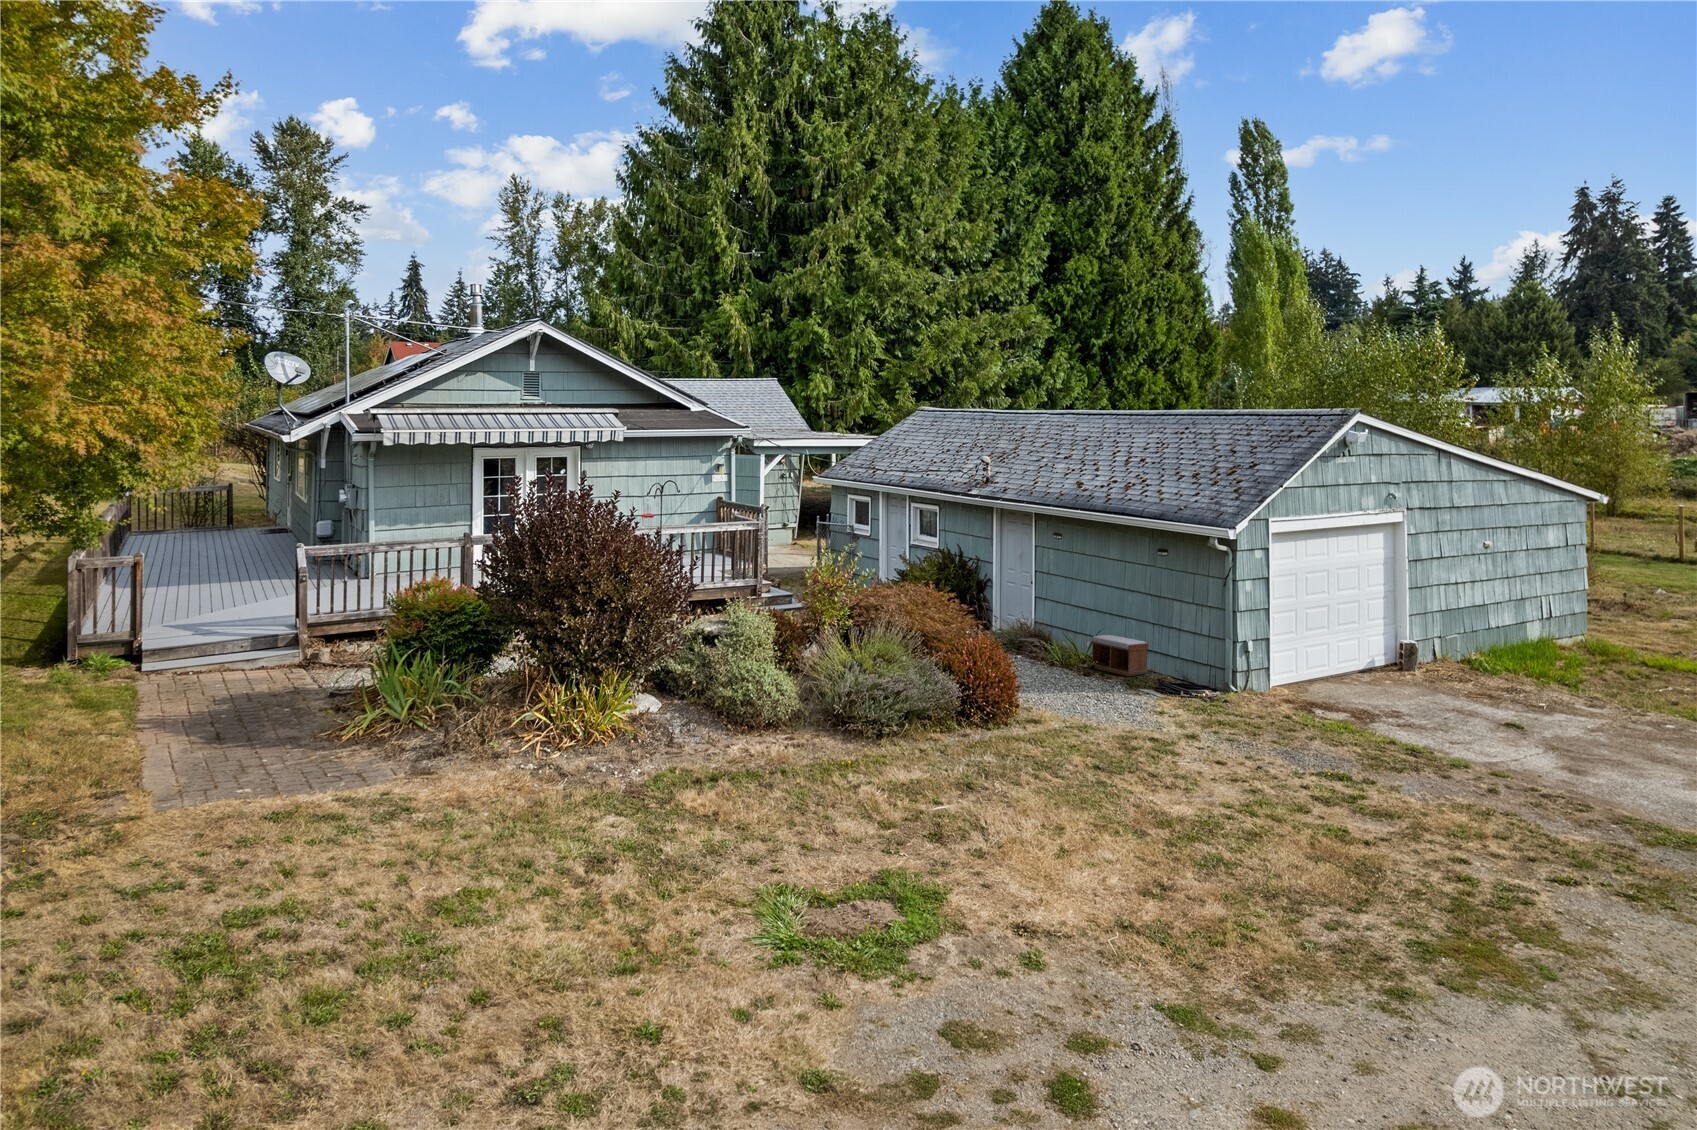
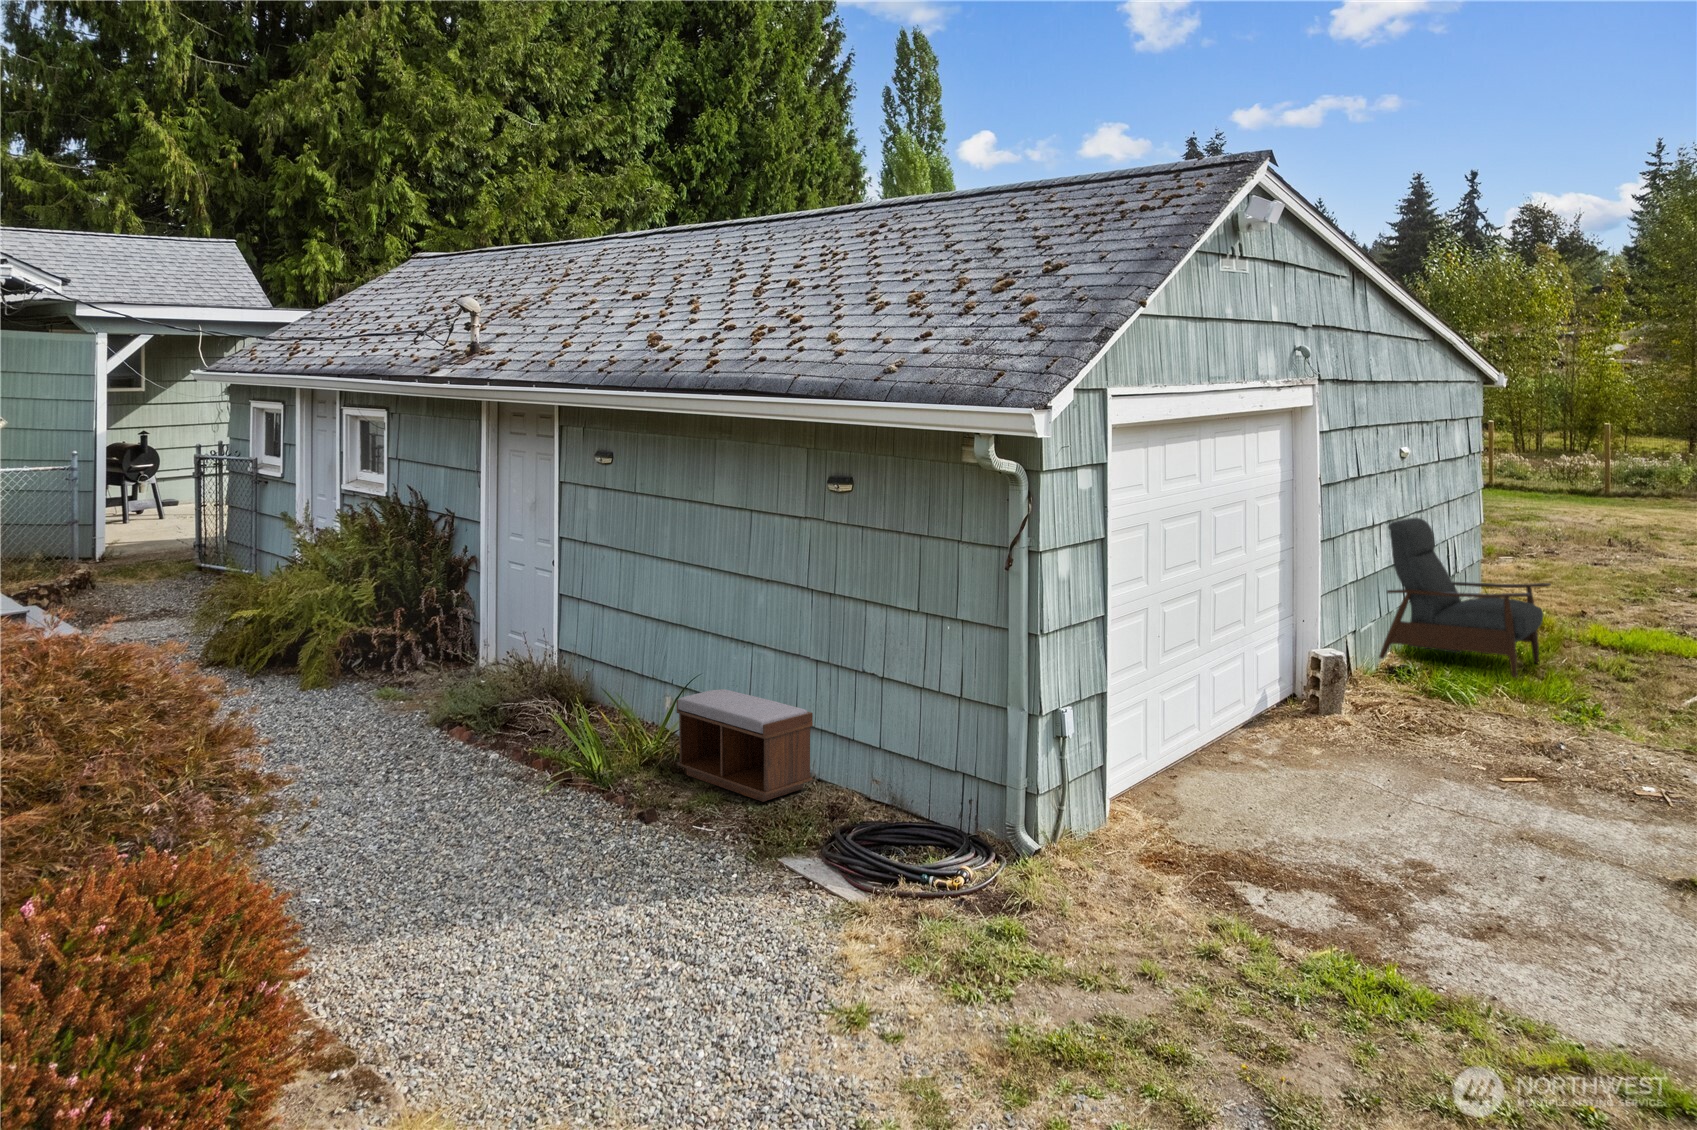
chair: none [1460,572,1560,656] -> present [1379,518,1551,678]

